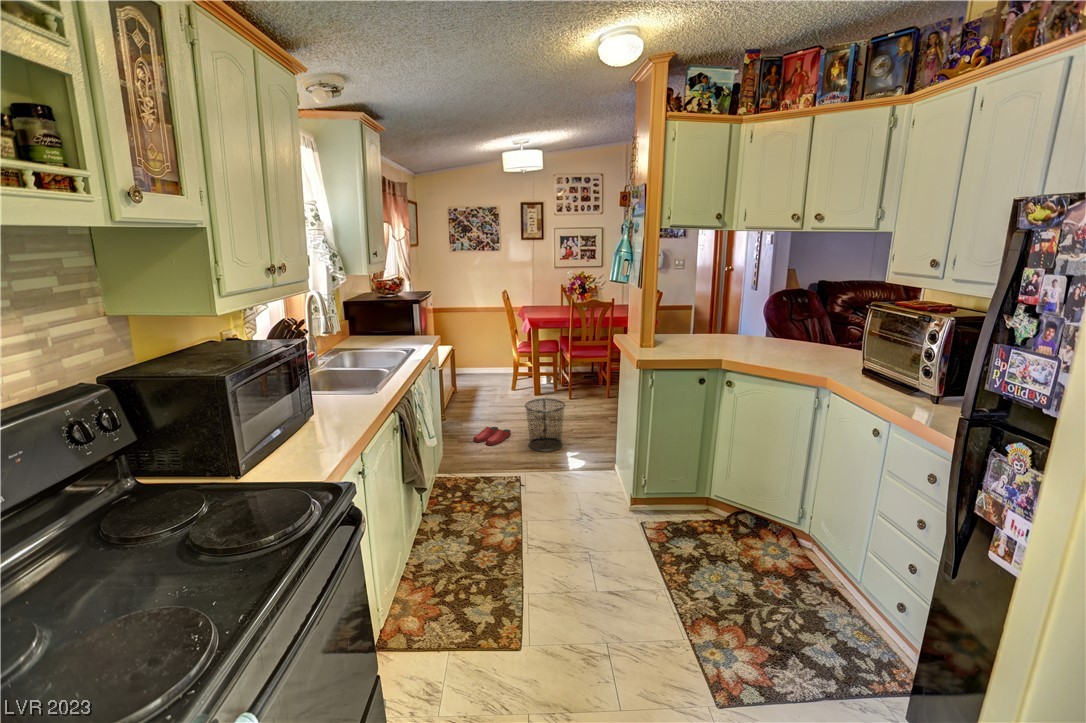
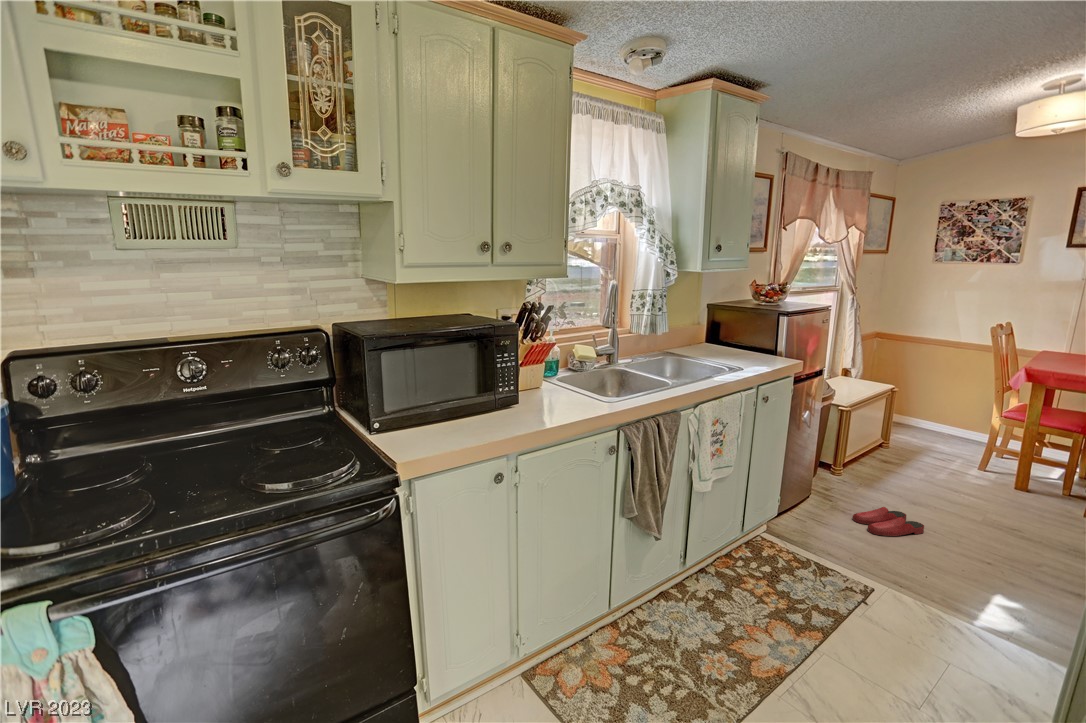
waste bin: present [525,398,565,452] -> none [940,490,1033,588]

